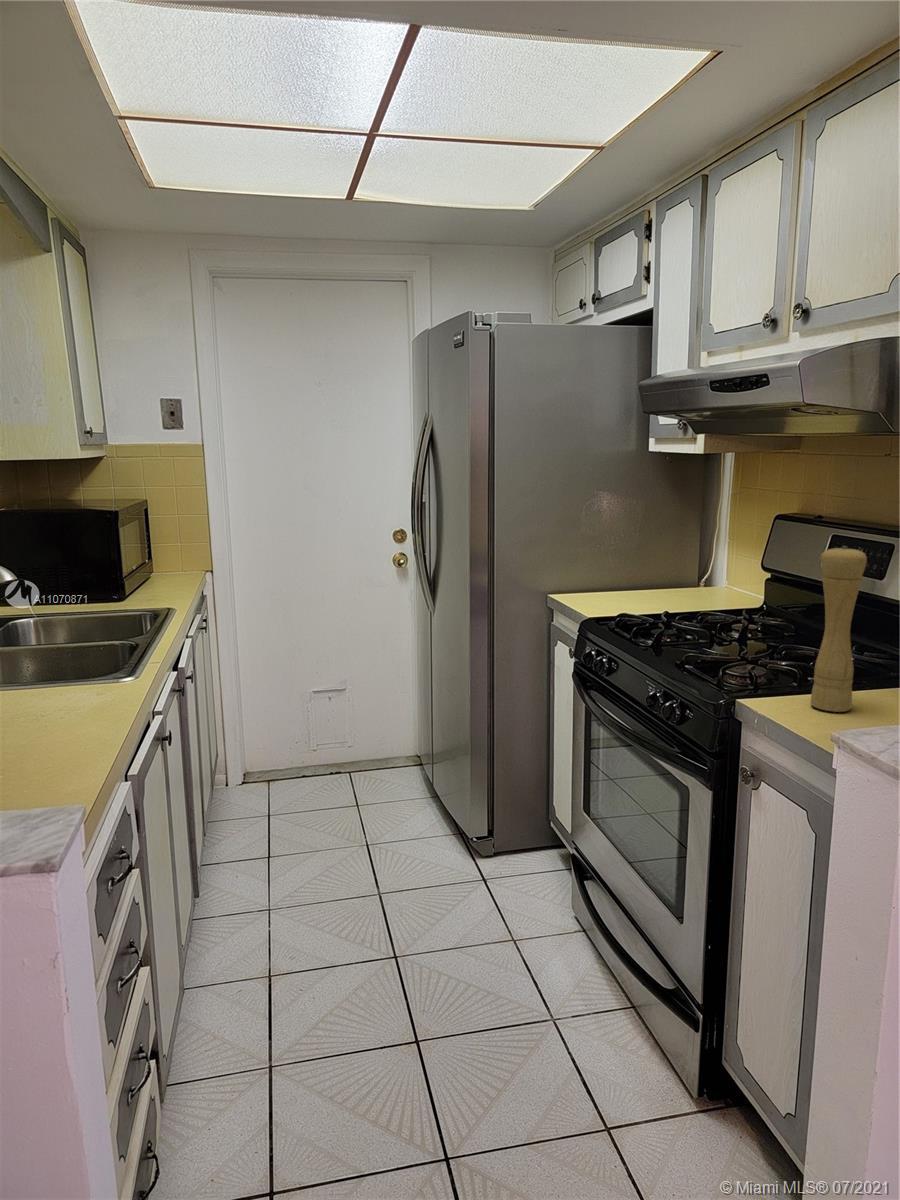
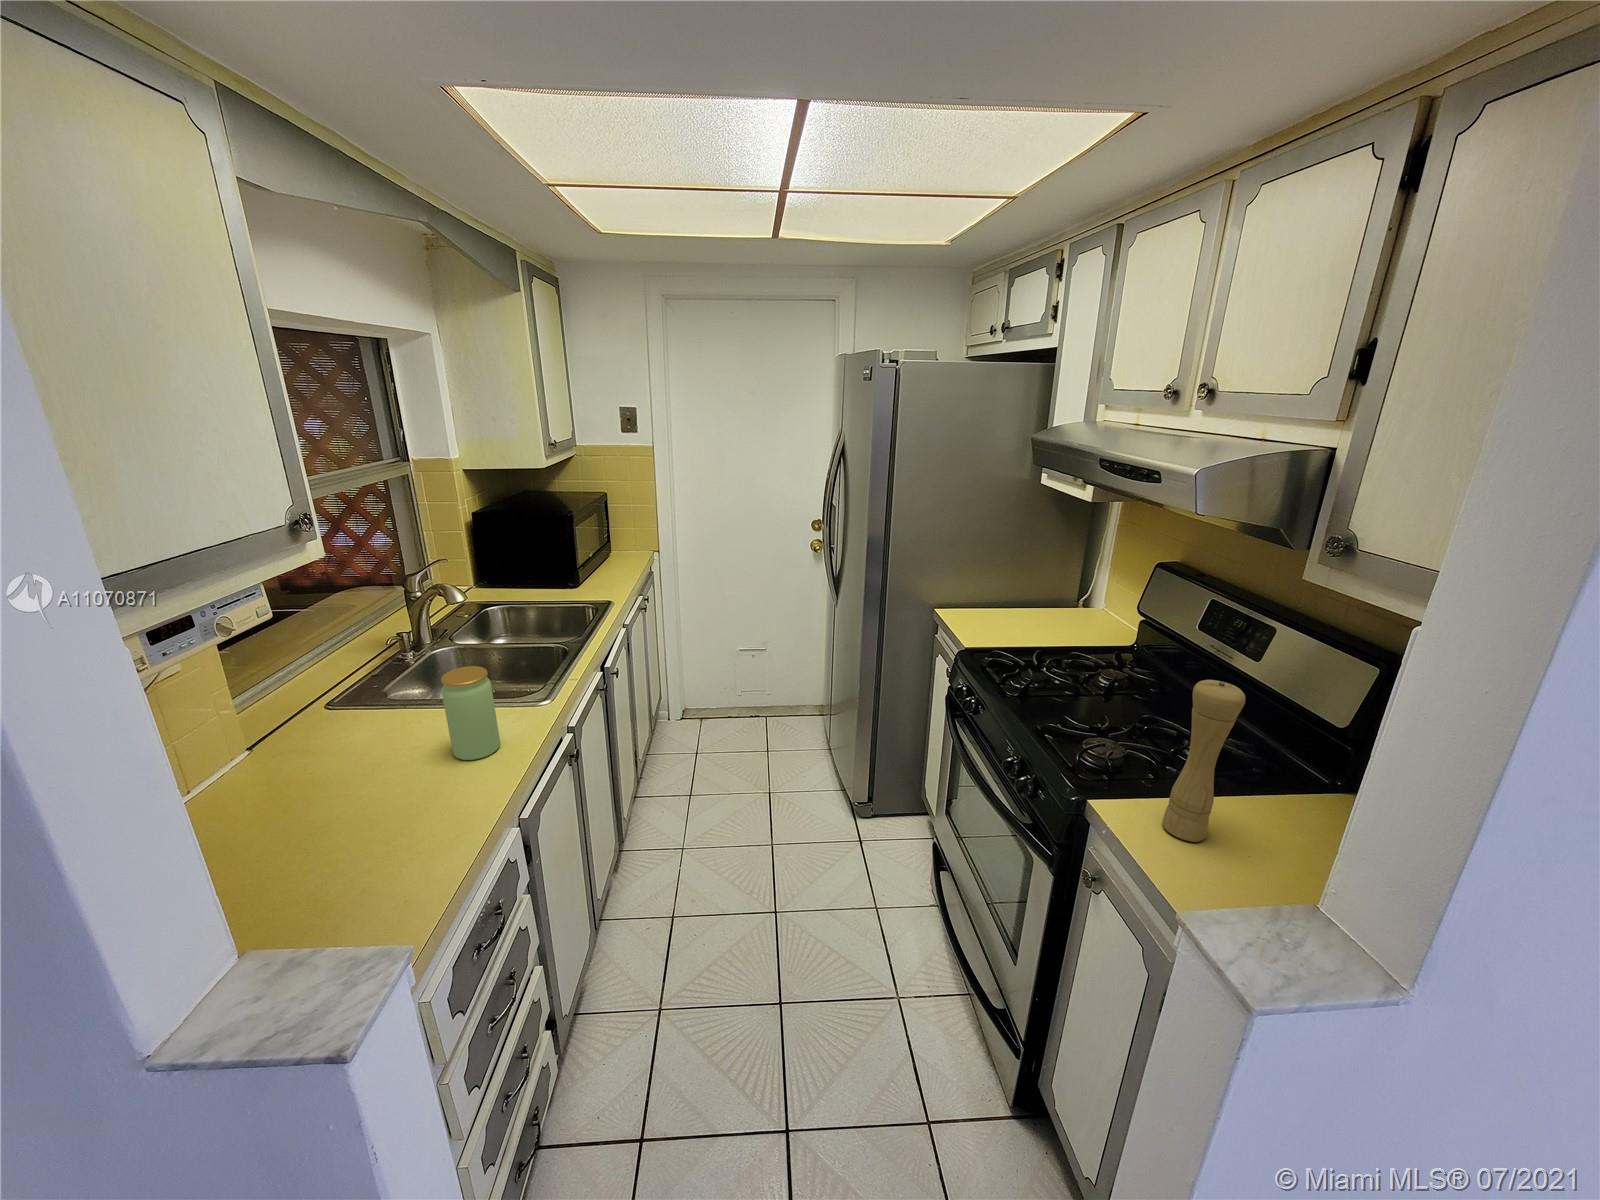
jar: none [33,612,94,716] -> present [441,666,500,760]

